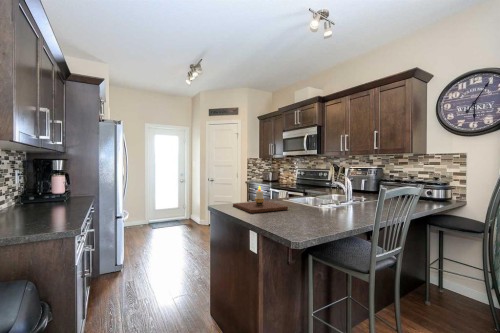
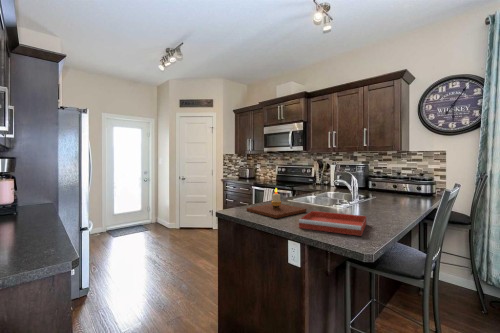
tray: none [262,208,334,231] -> present [299,211,366,236]

